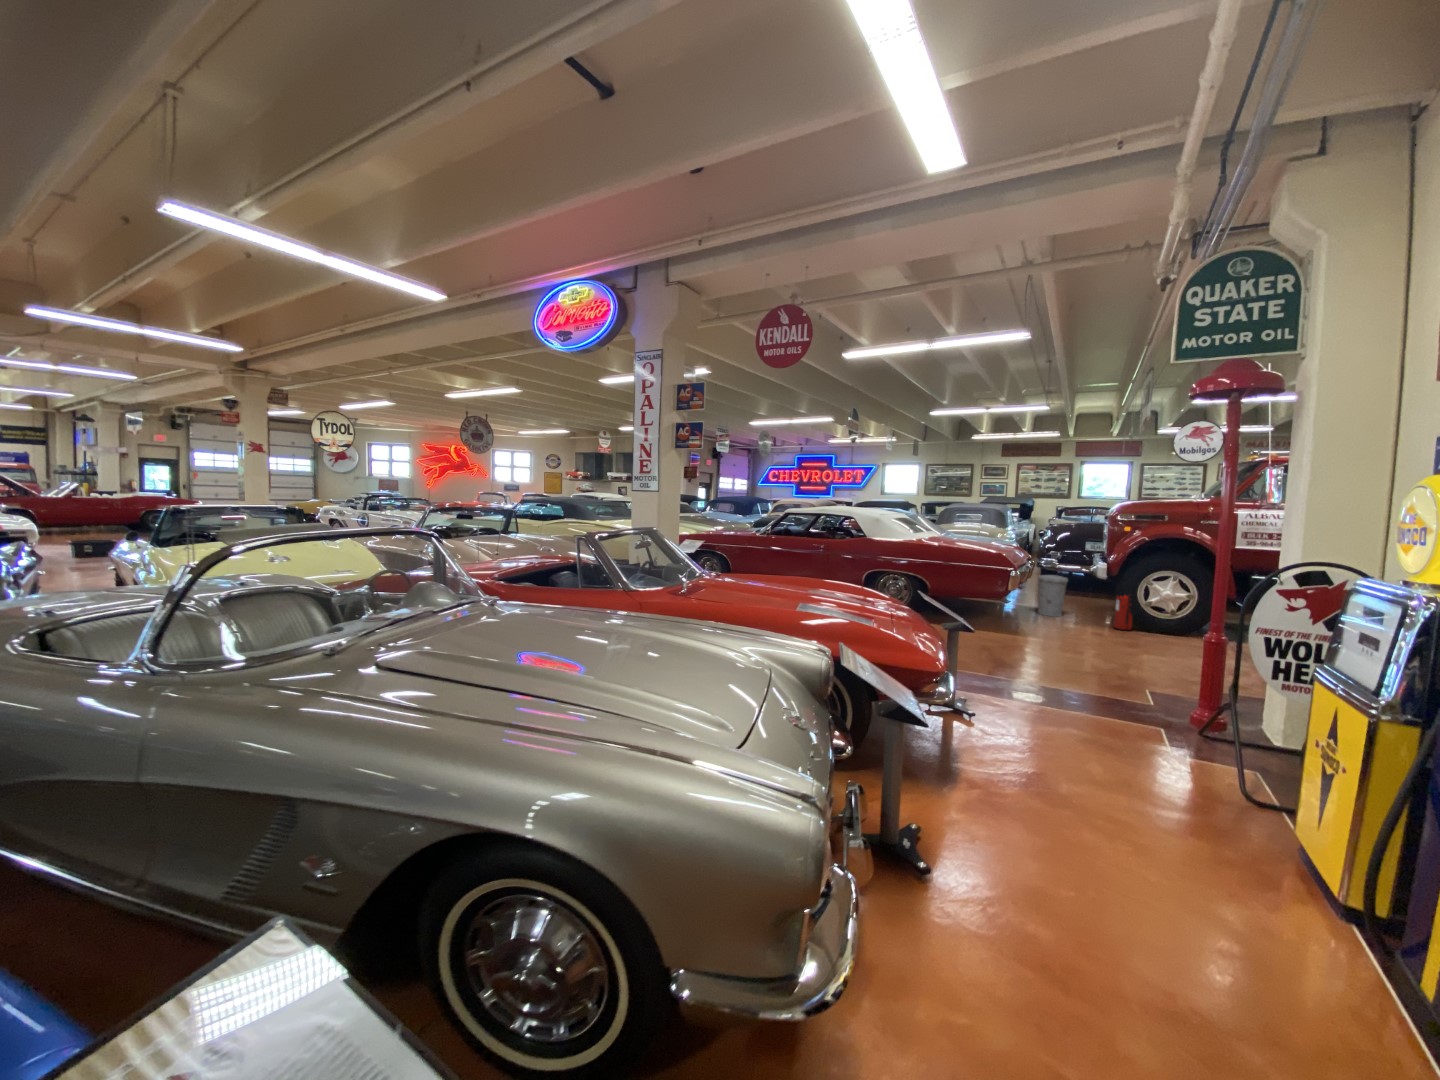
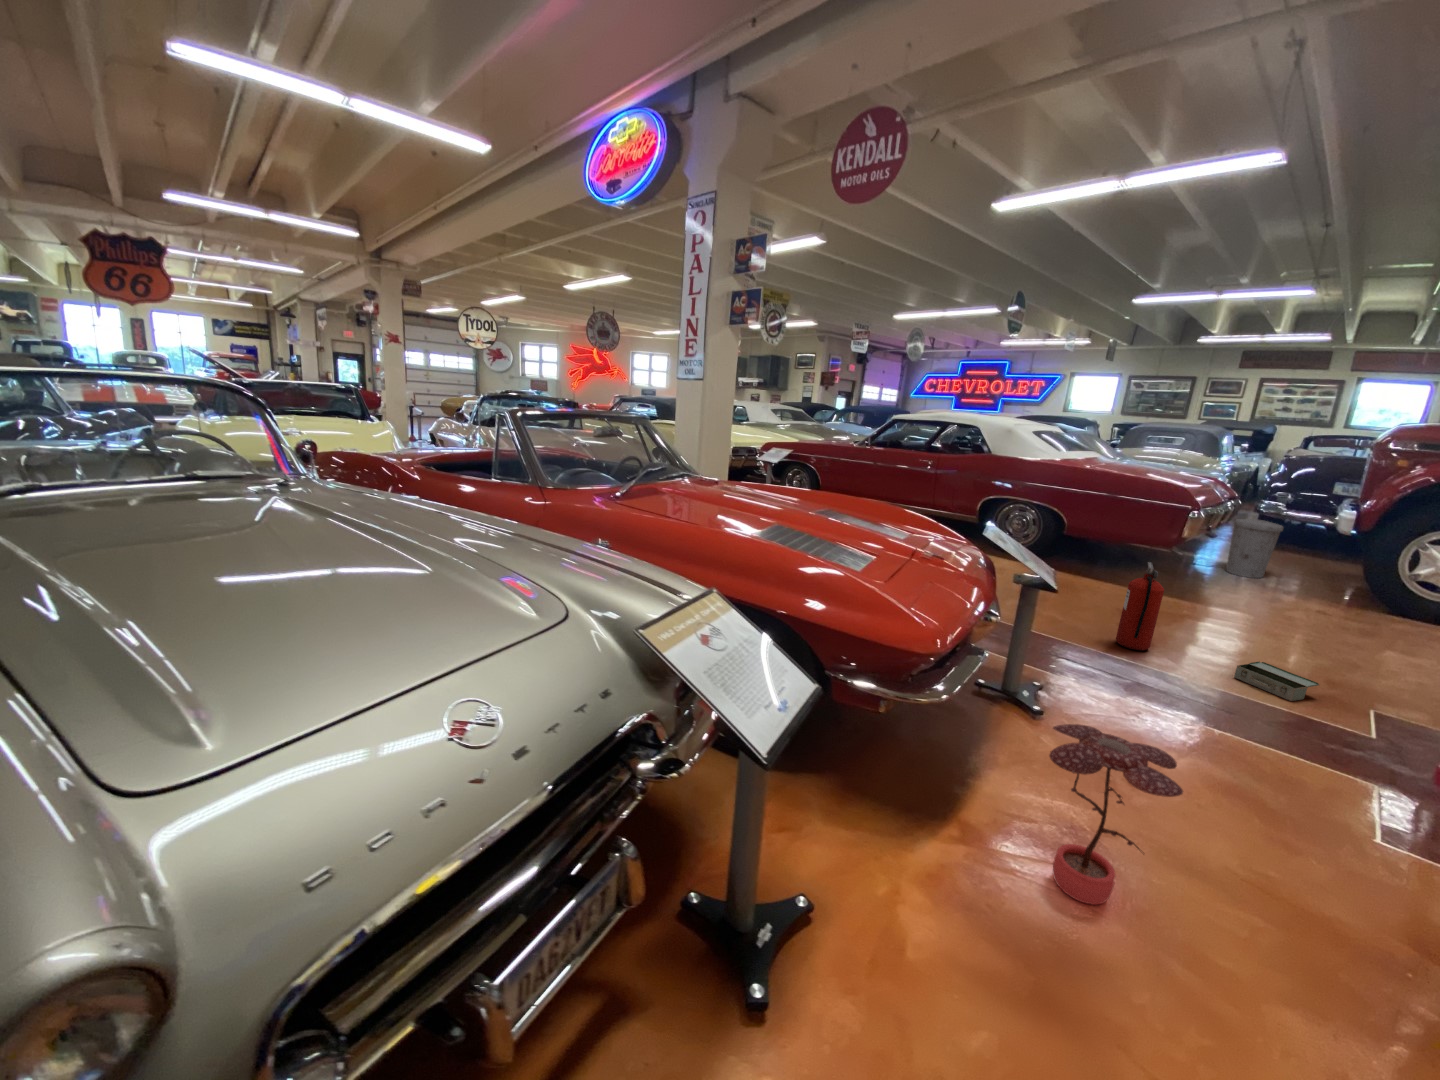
fire extinguisher: present [1114,594,1132,630] -> present [1116,562,1164,650]
toolbox: none [1072,670,1119,692] -> present [1234,662,1319,701]
potted plant: none [1018,706,1094,808] -> present [1049,724,1183,904]

